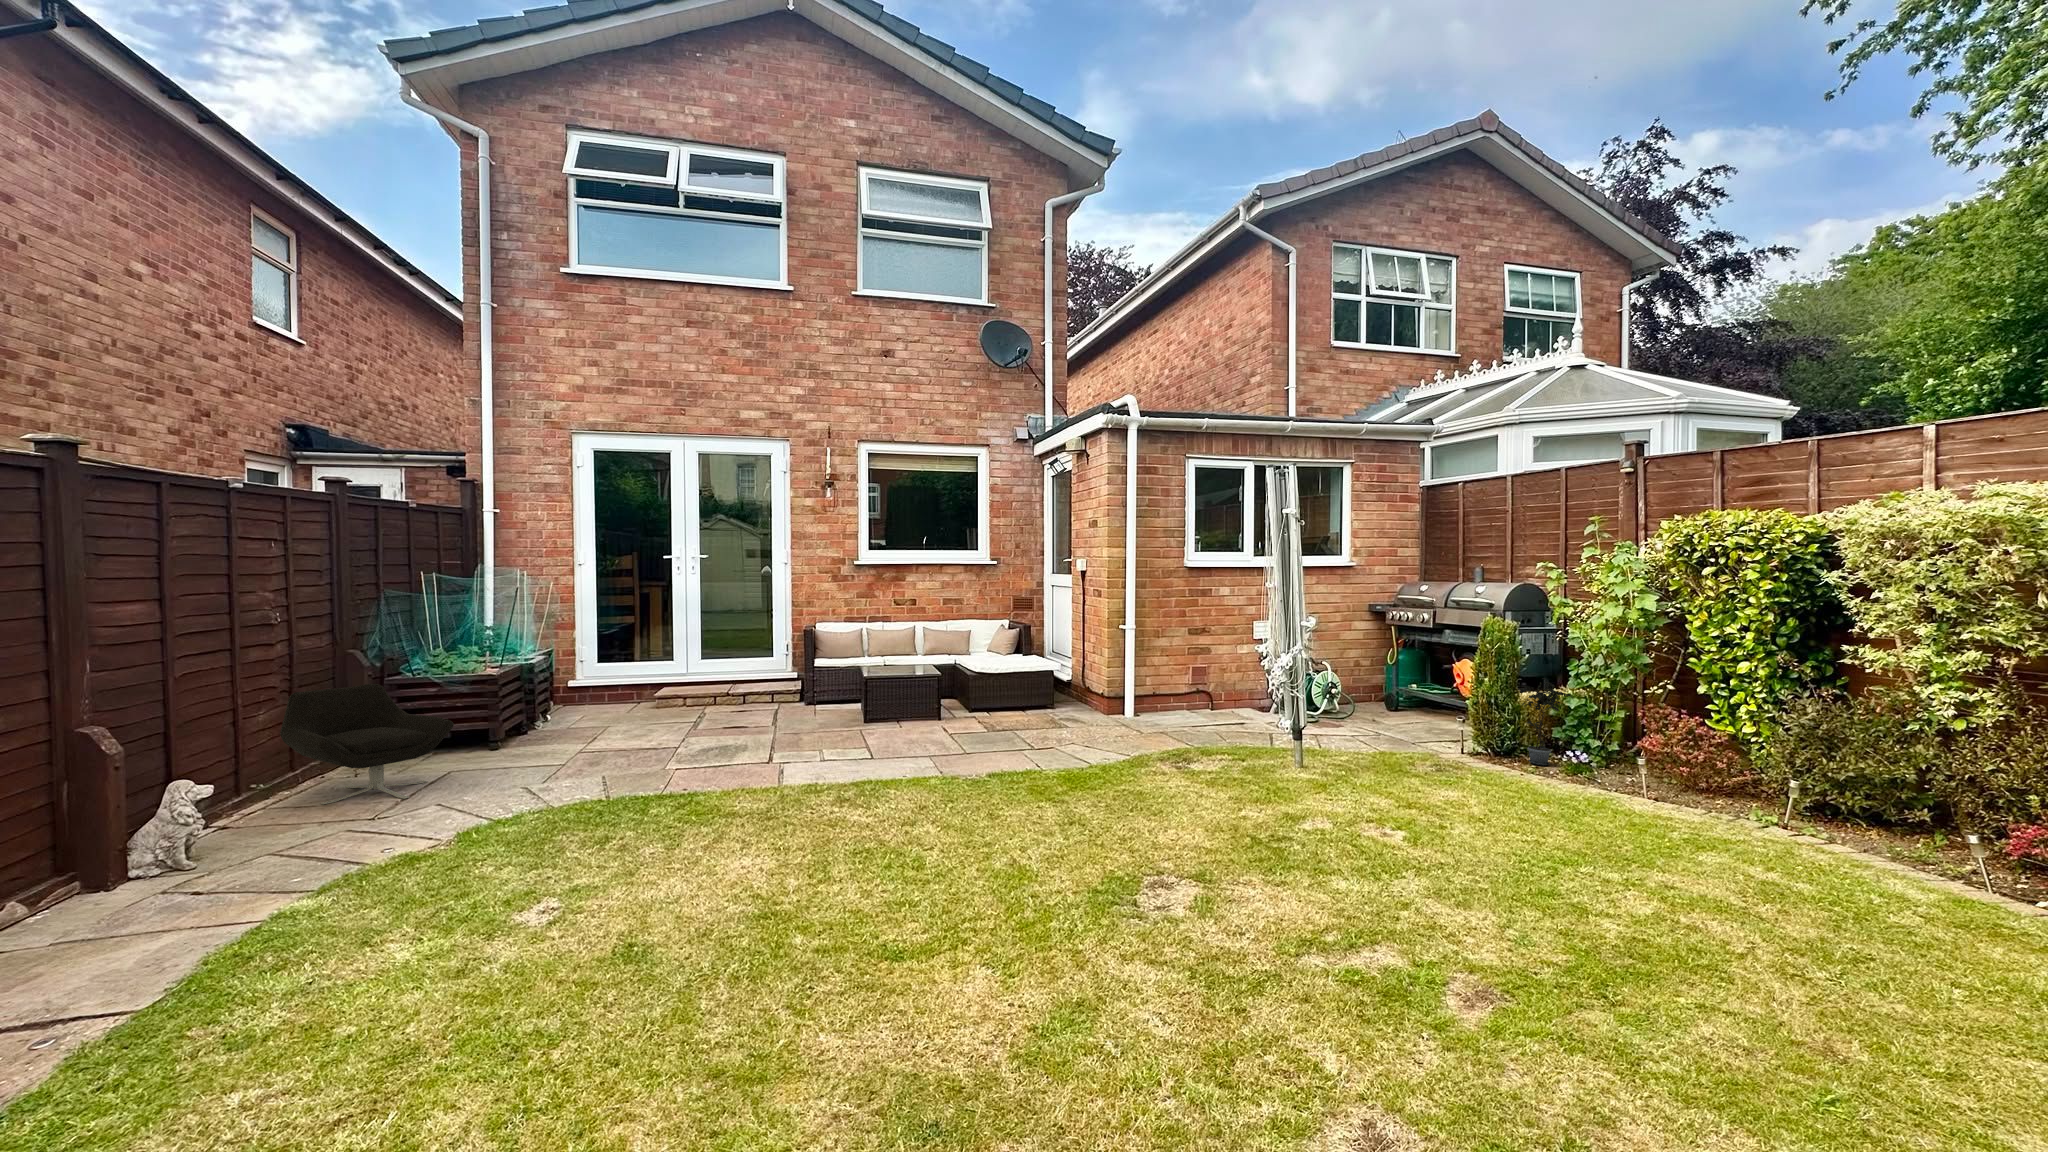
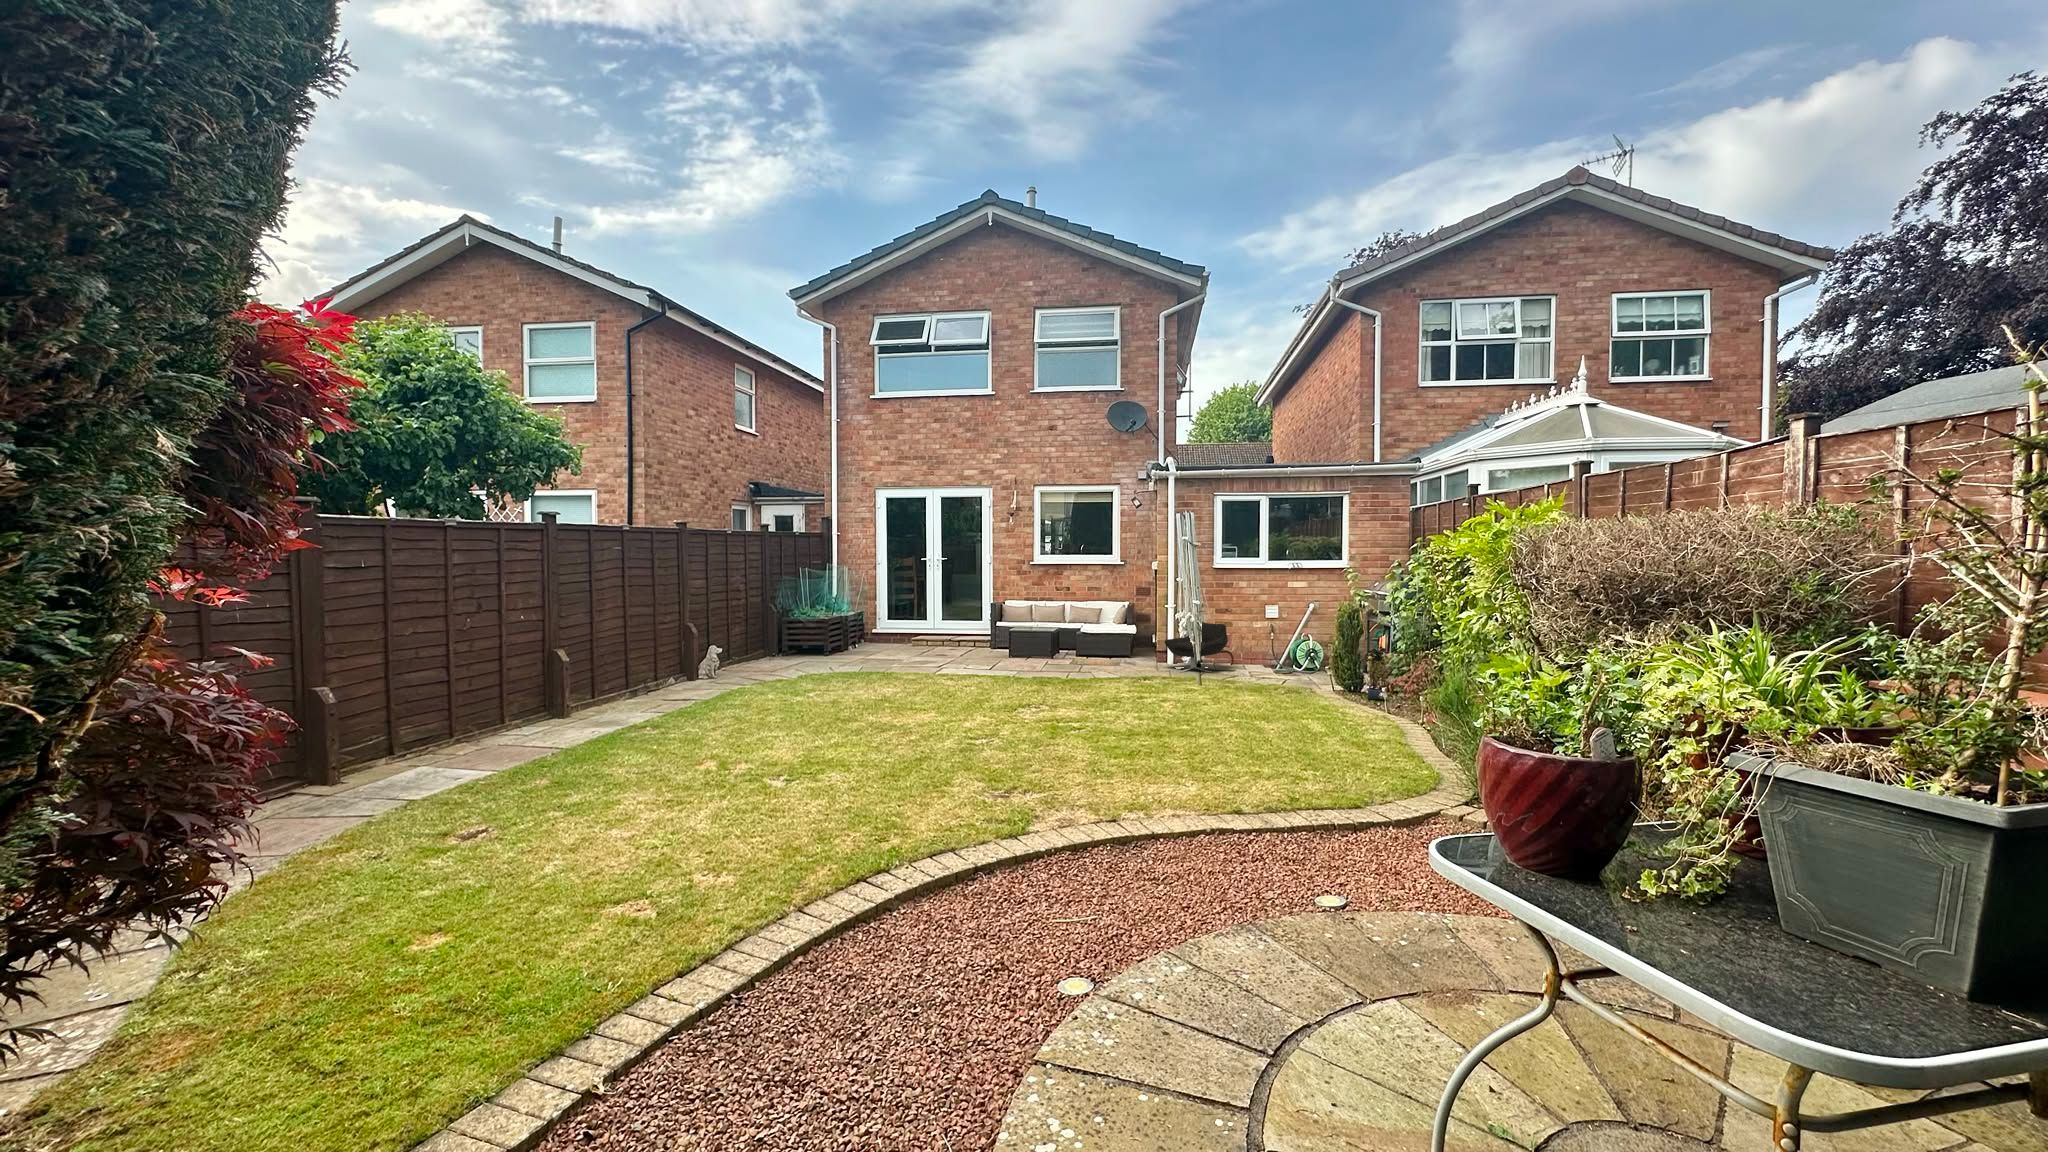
lounge chair: present [280,684,454,804] -> present [1164,623,1228,672]

